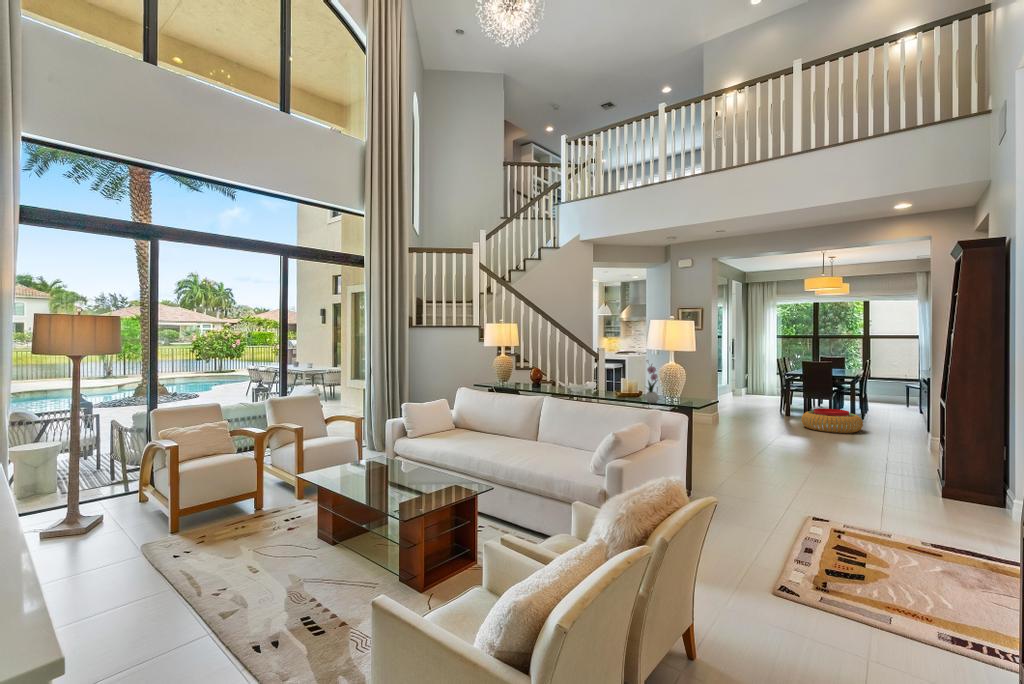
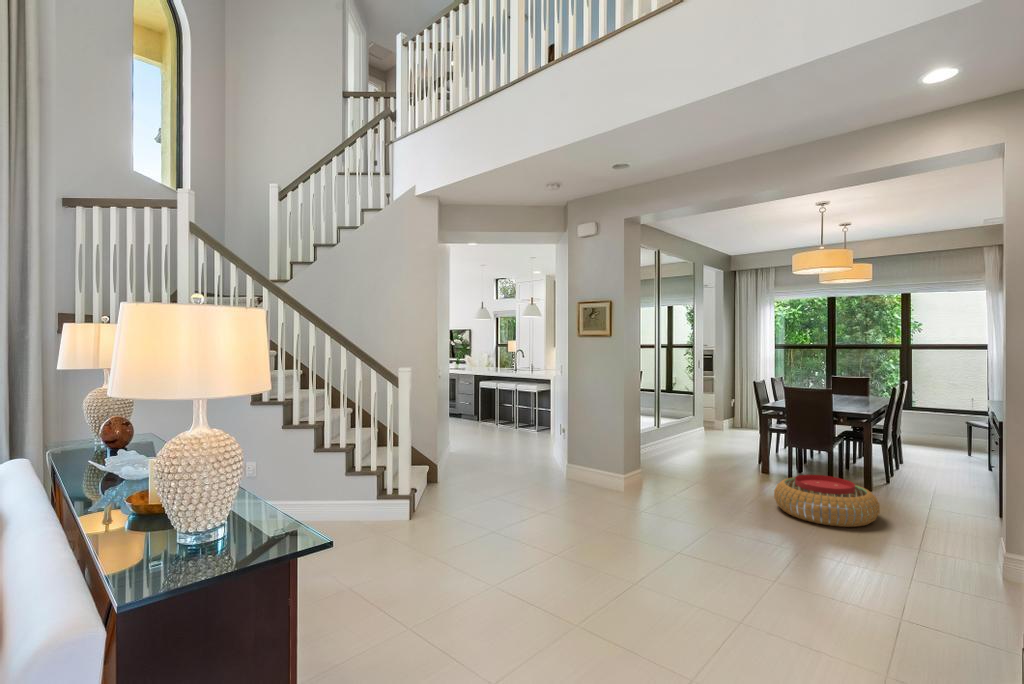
flower arrangement: present [644,360,659,403] -> none [137,441,206,568]

